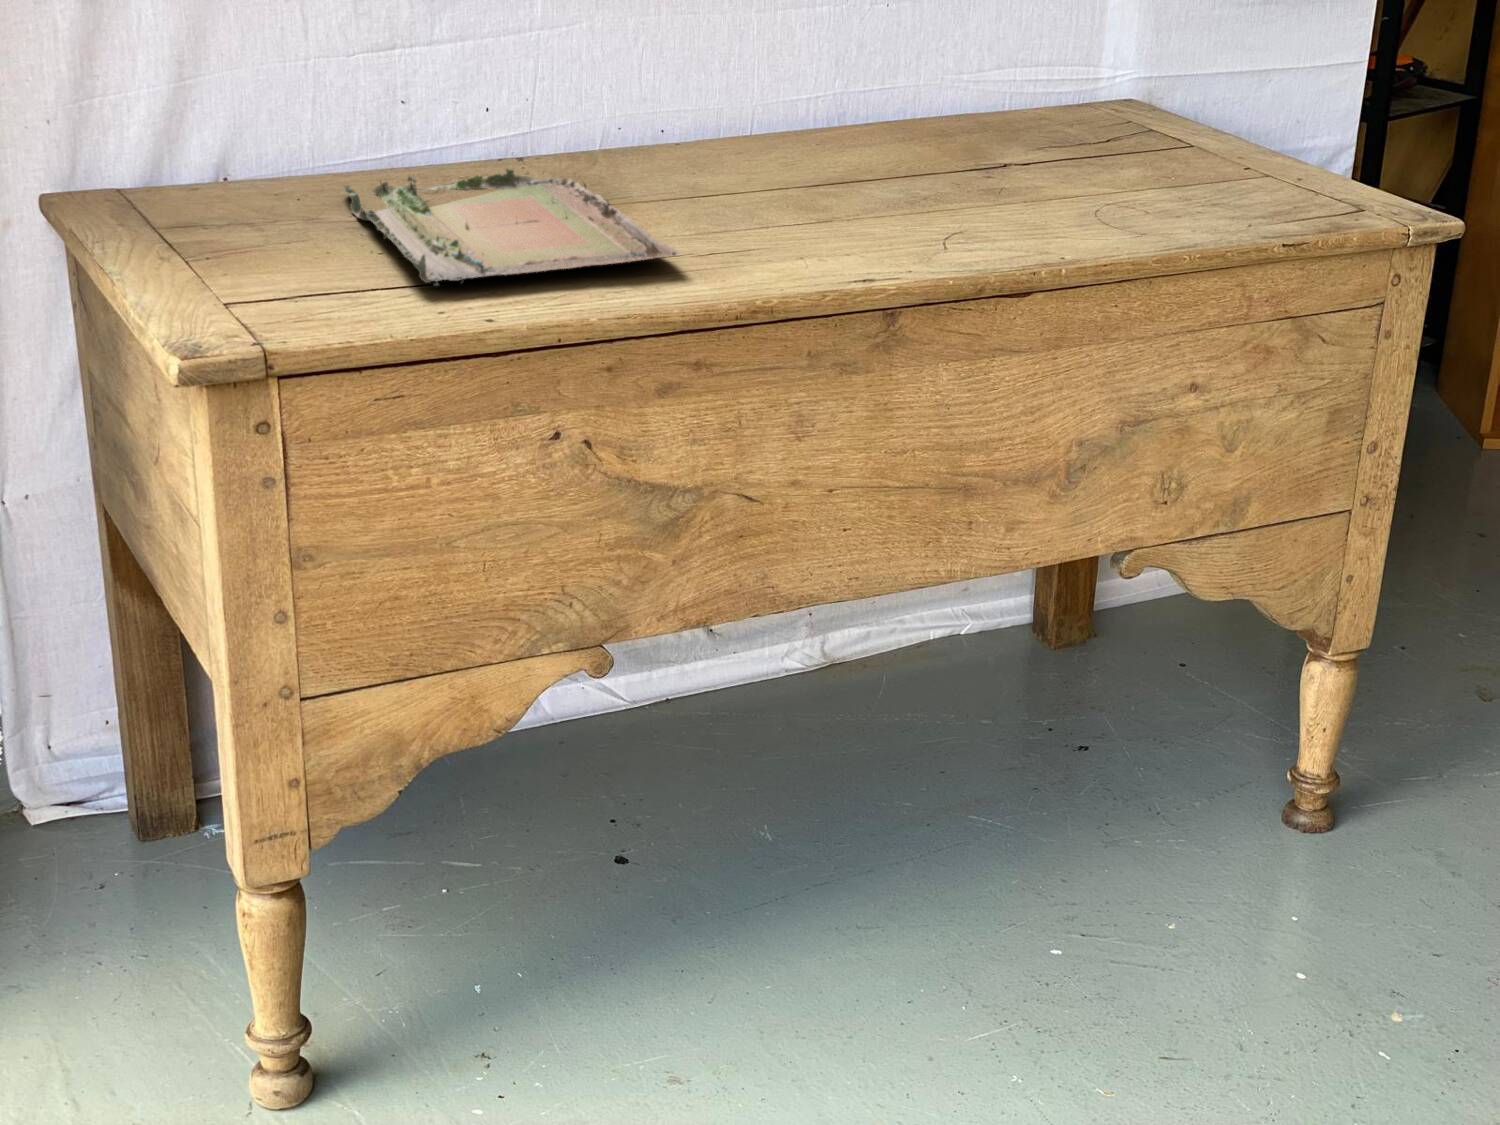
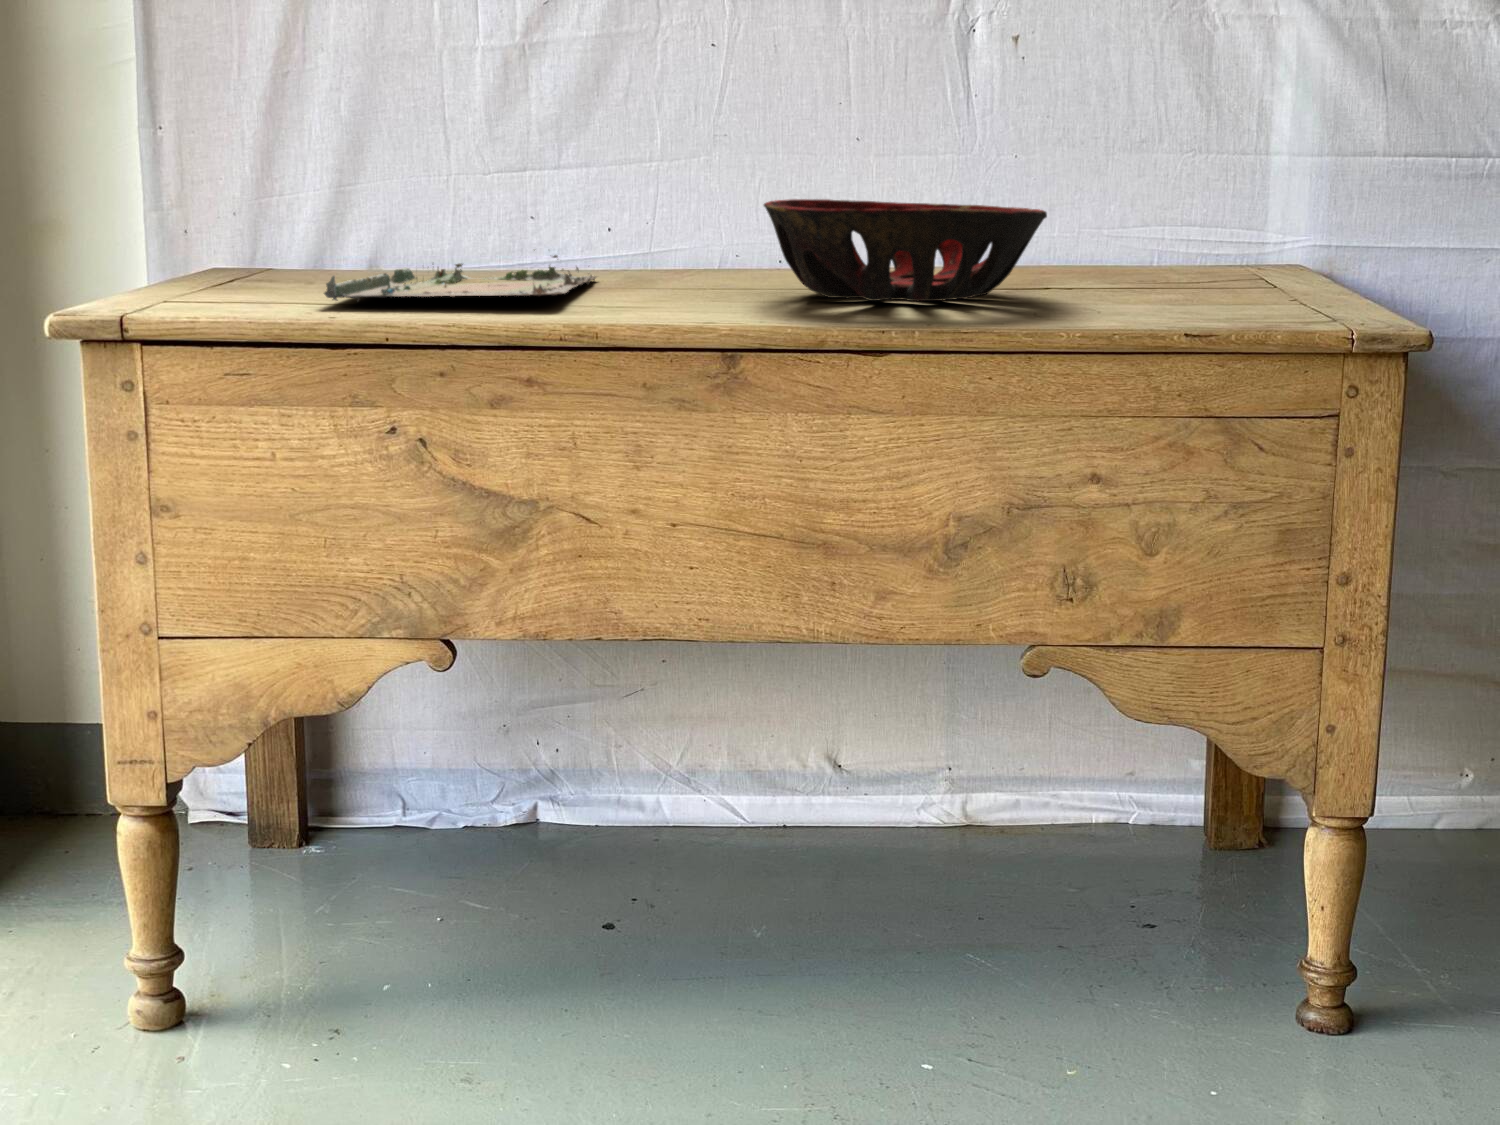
decorative bowl: none [799,76,1095,219] -> present [764,199,1047,301]

